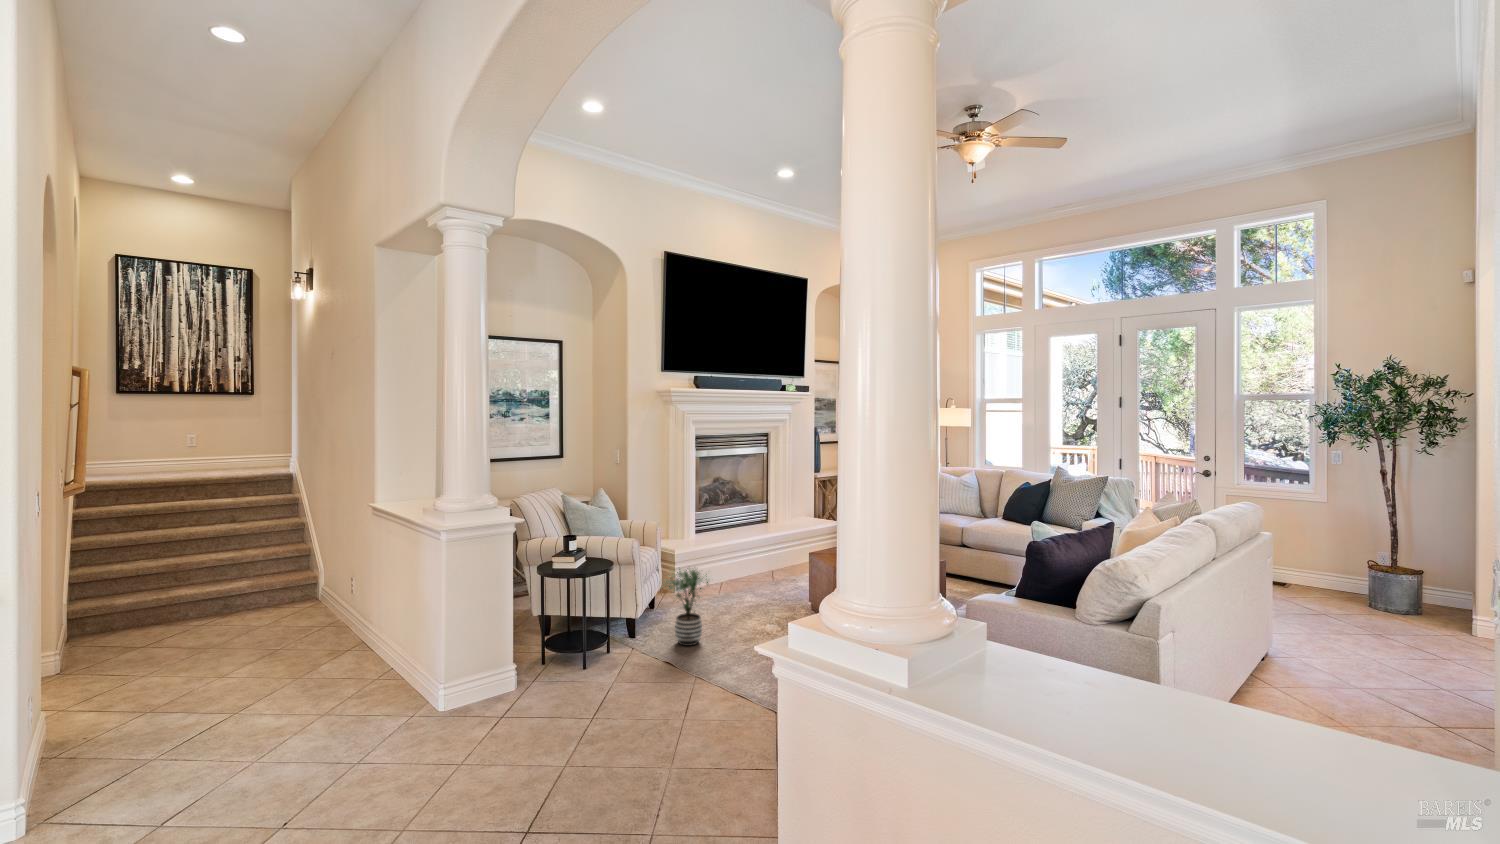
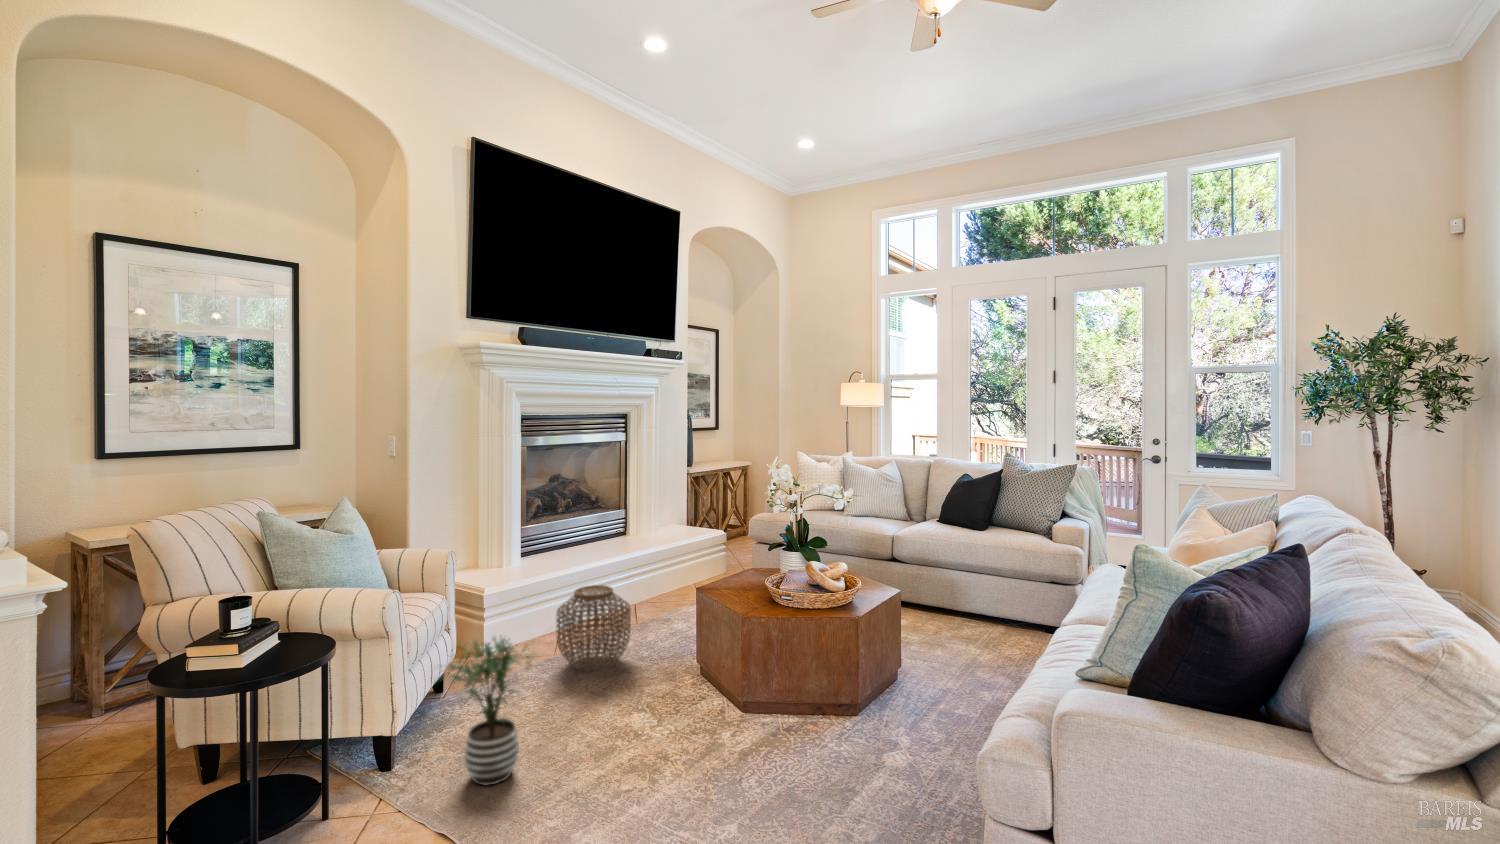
woven basket: none [720,550,767,604] -> present [556,585,631,671]

